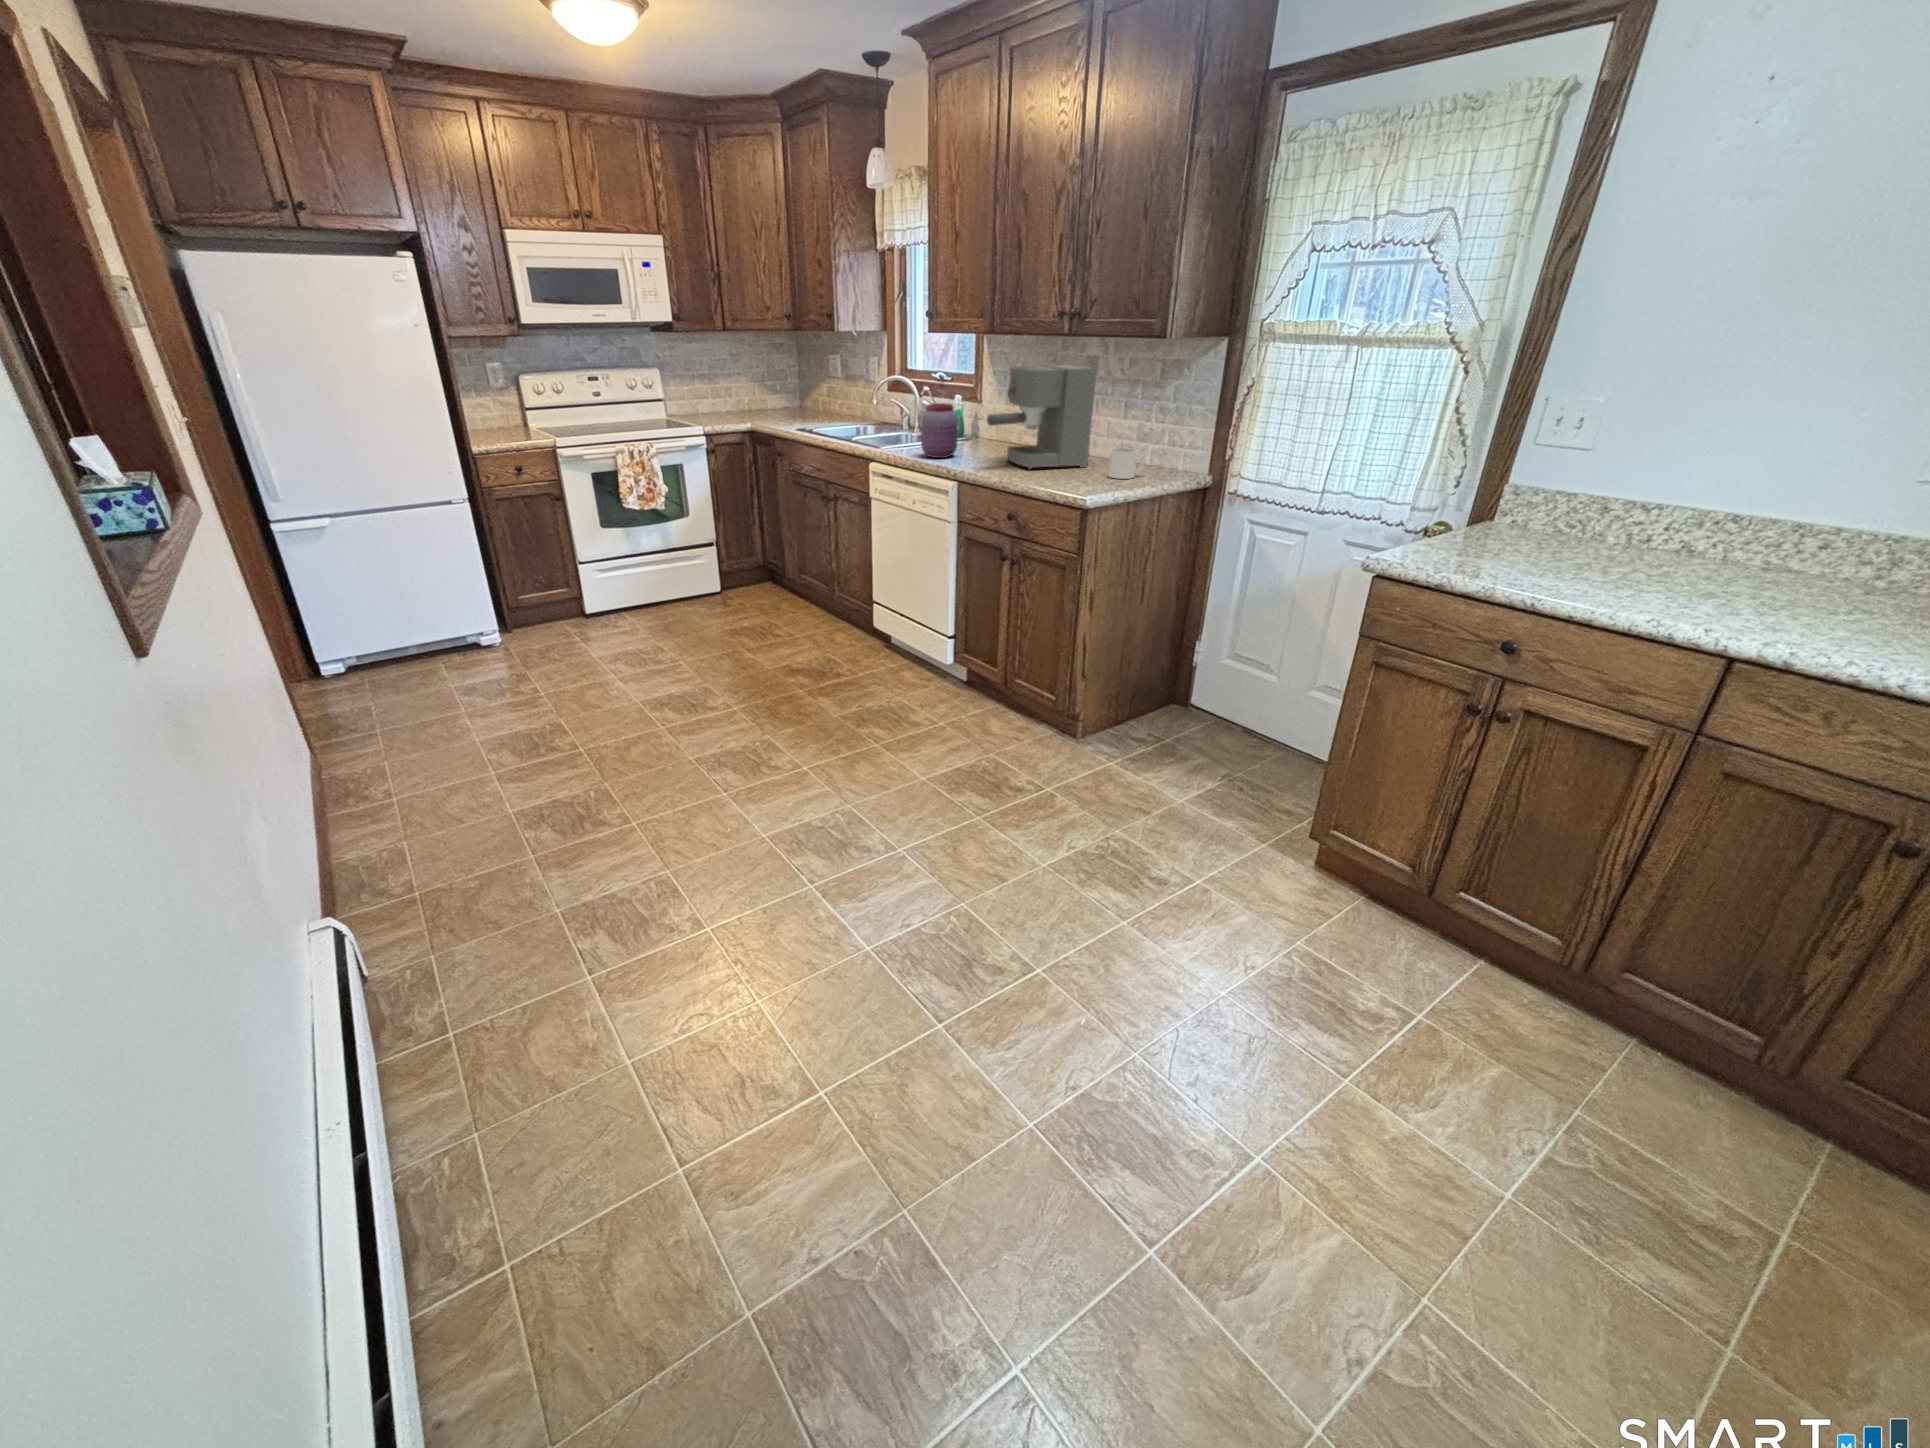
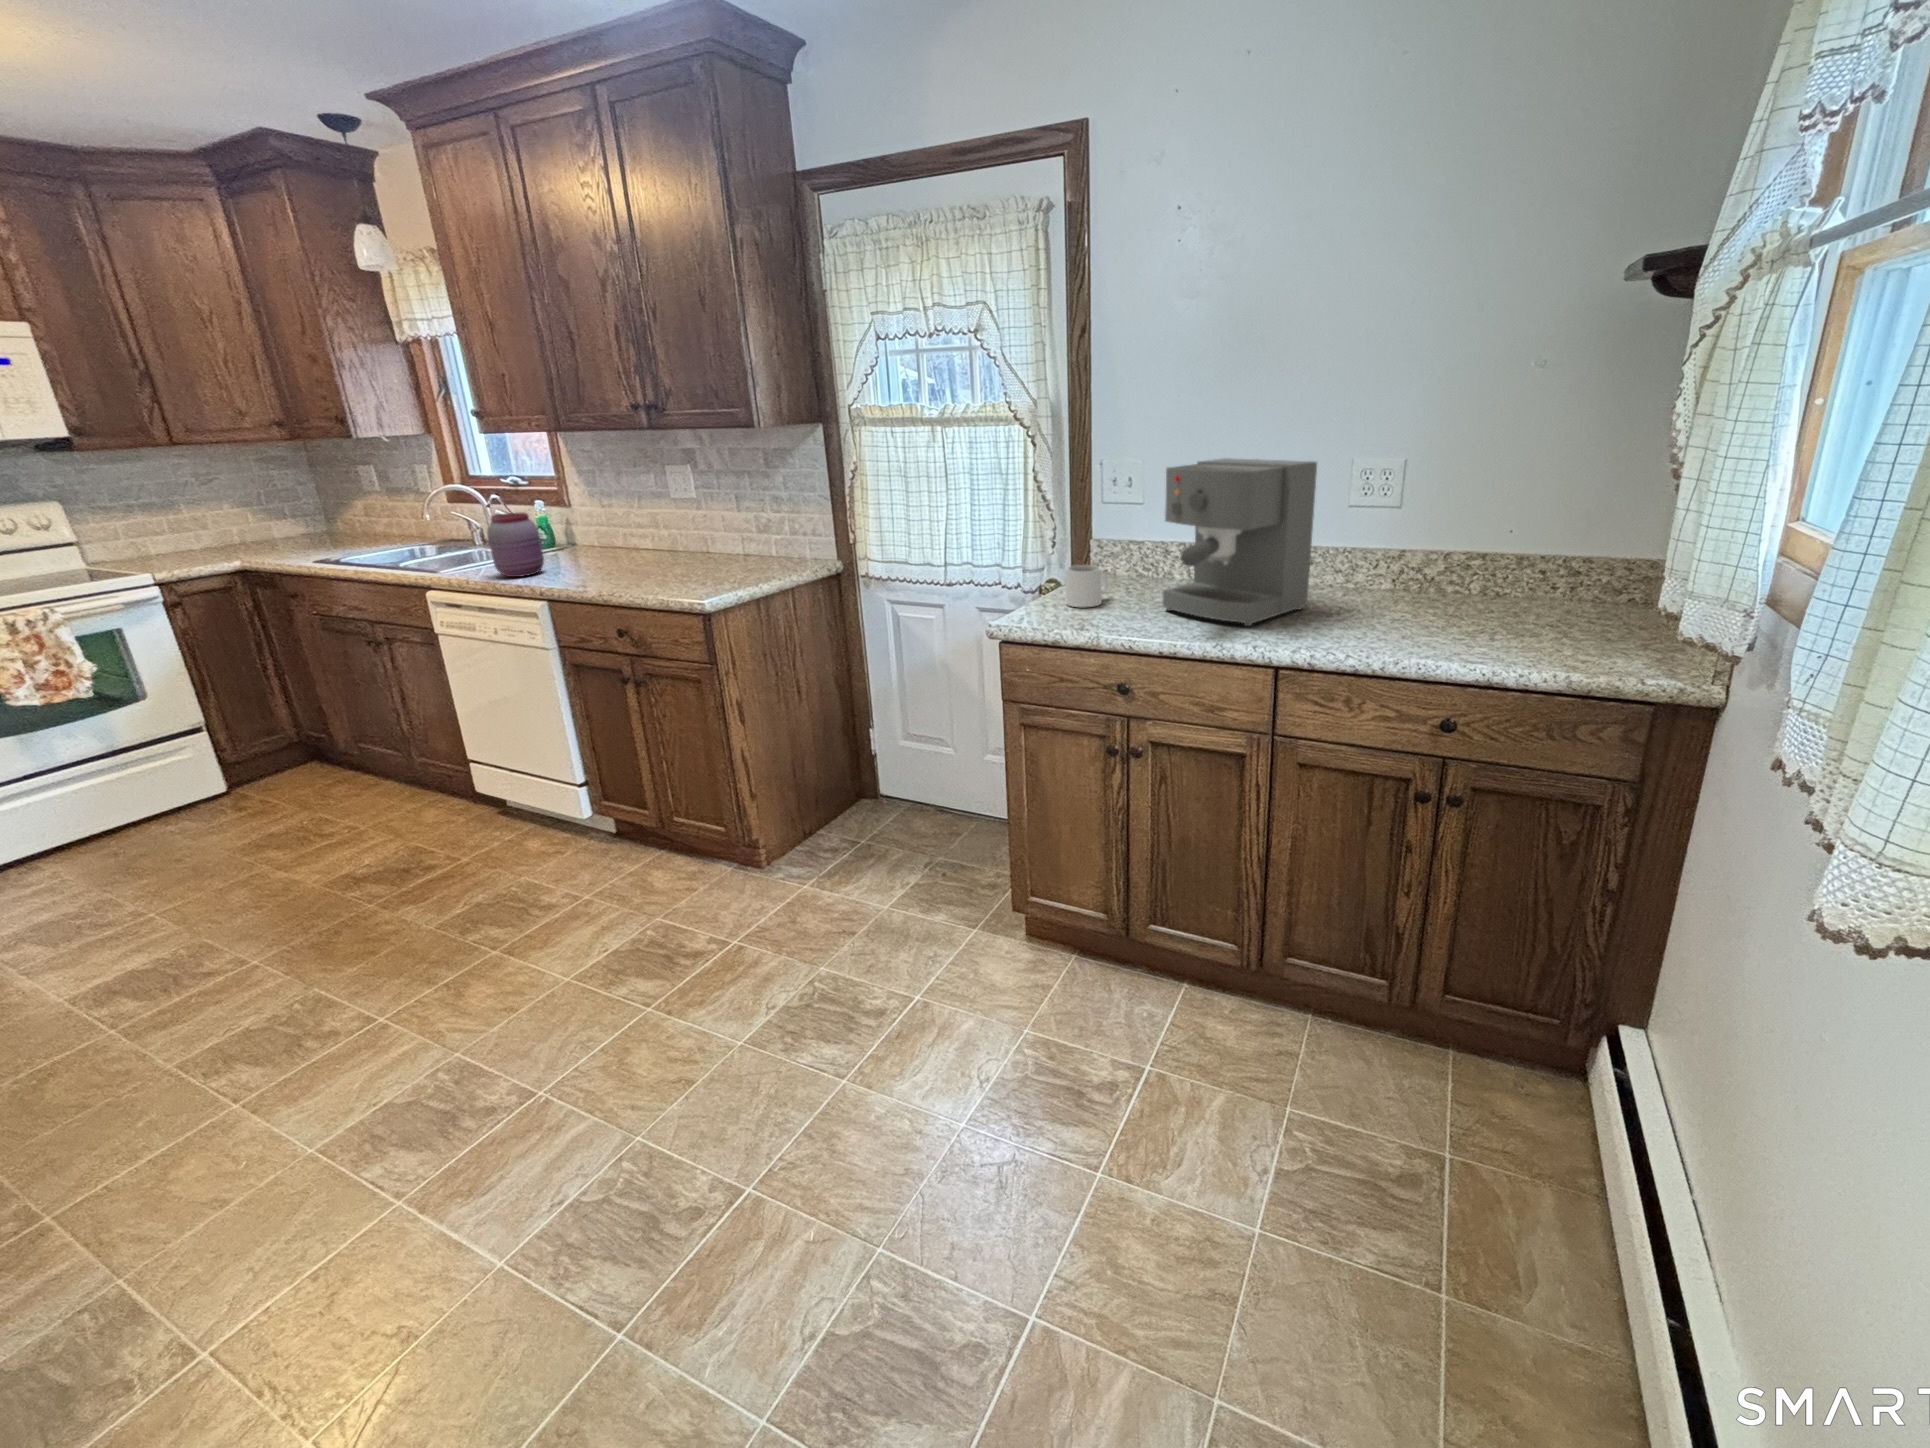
coffee maker: present [987,365,1097,469] -> present [1163,458,1317,626]
mug: present [1108,448,1144,479] -> present [1066,565,1108,607]

